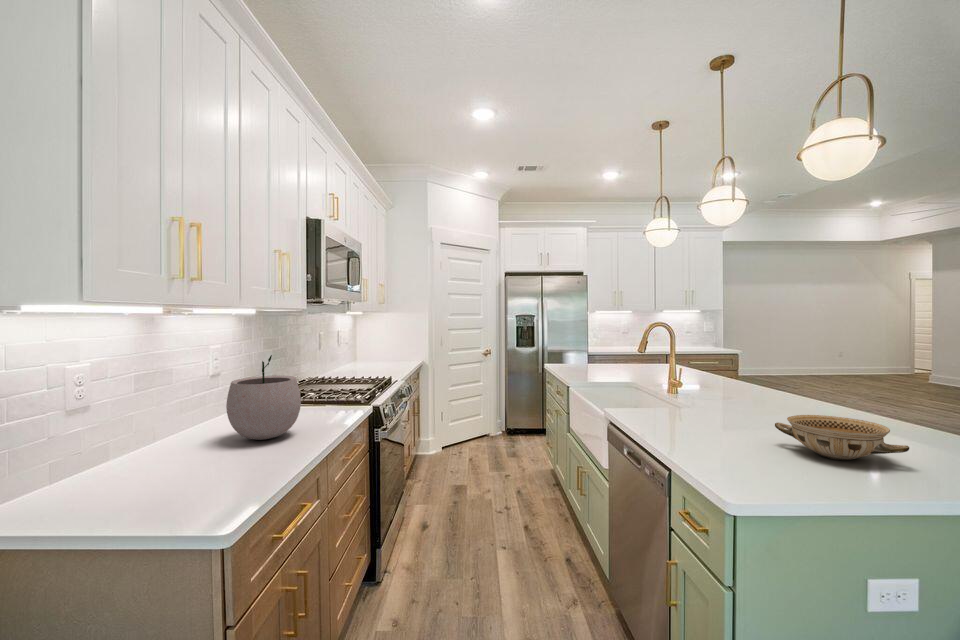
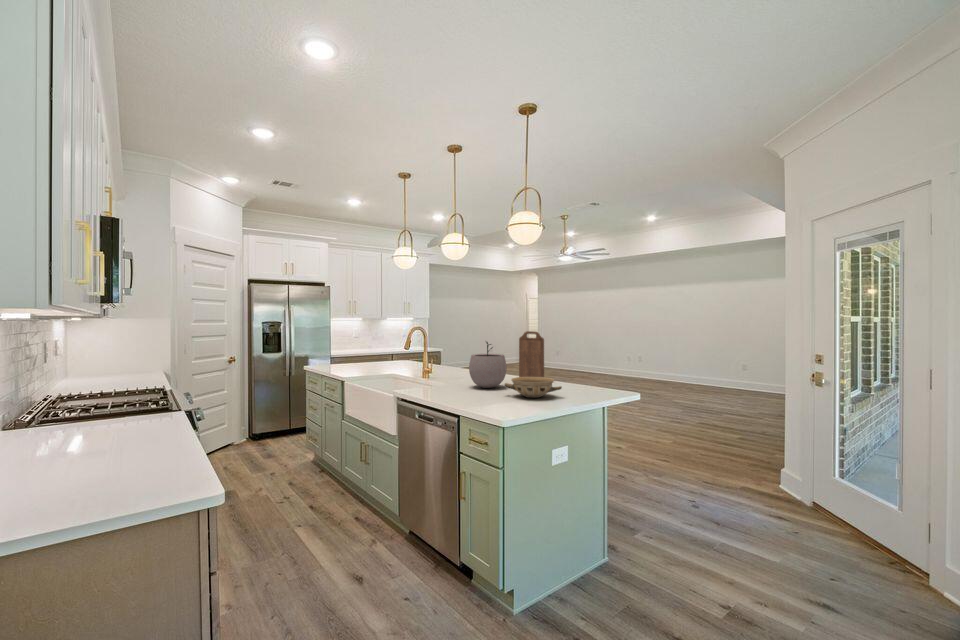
cutting board: none [832,331,887,425] -> present [519,331,544,377]
plant pot: present [226,355,301,440] -> present [469,342,507,388]

